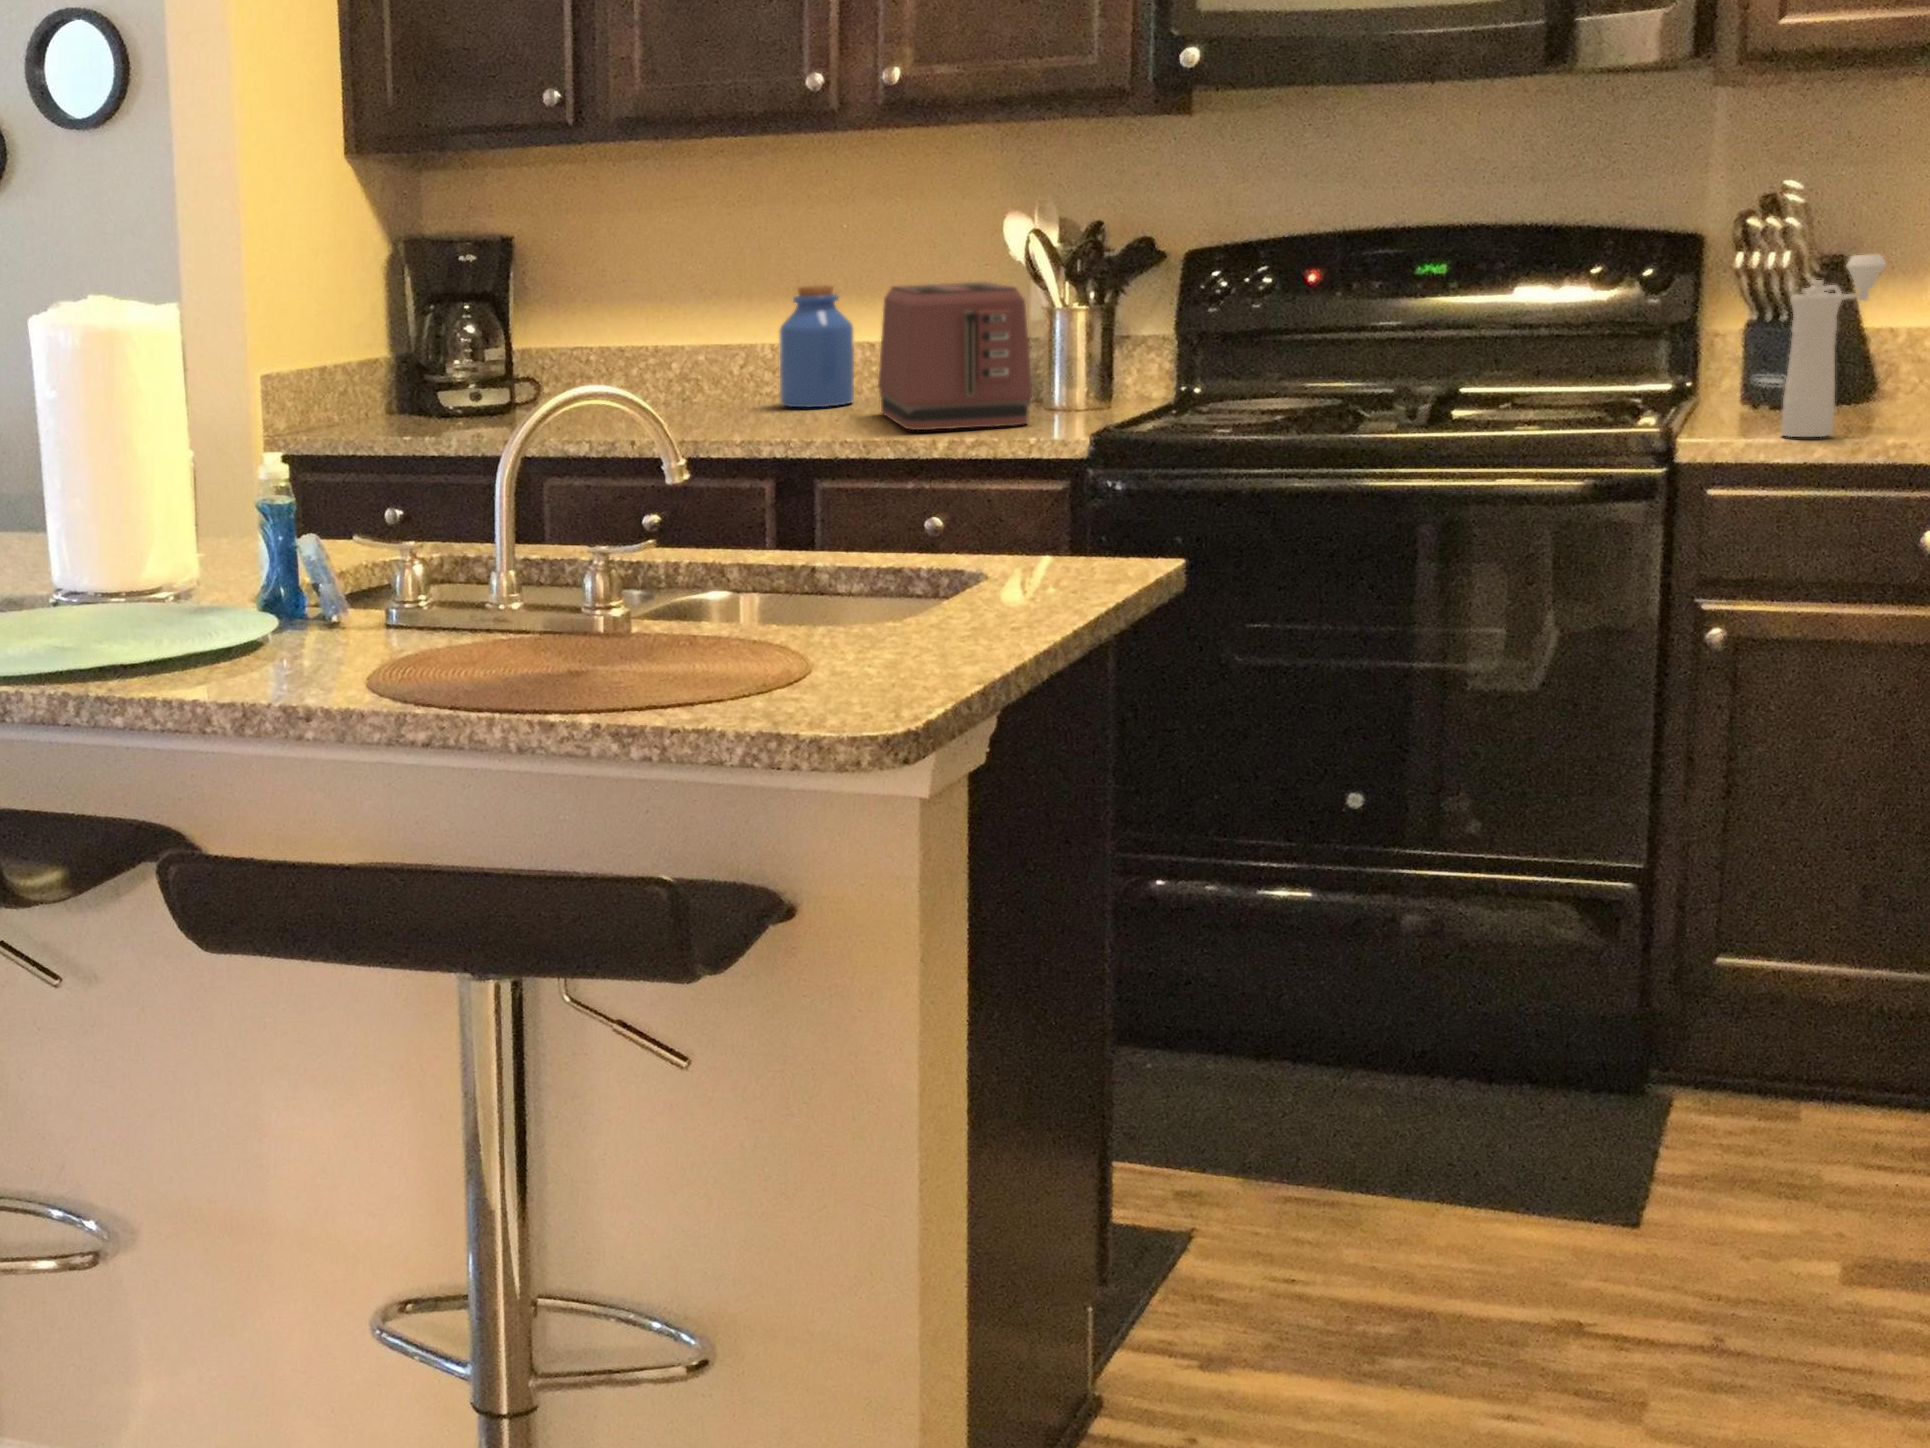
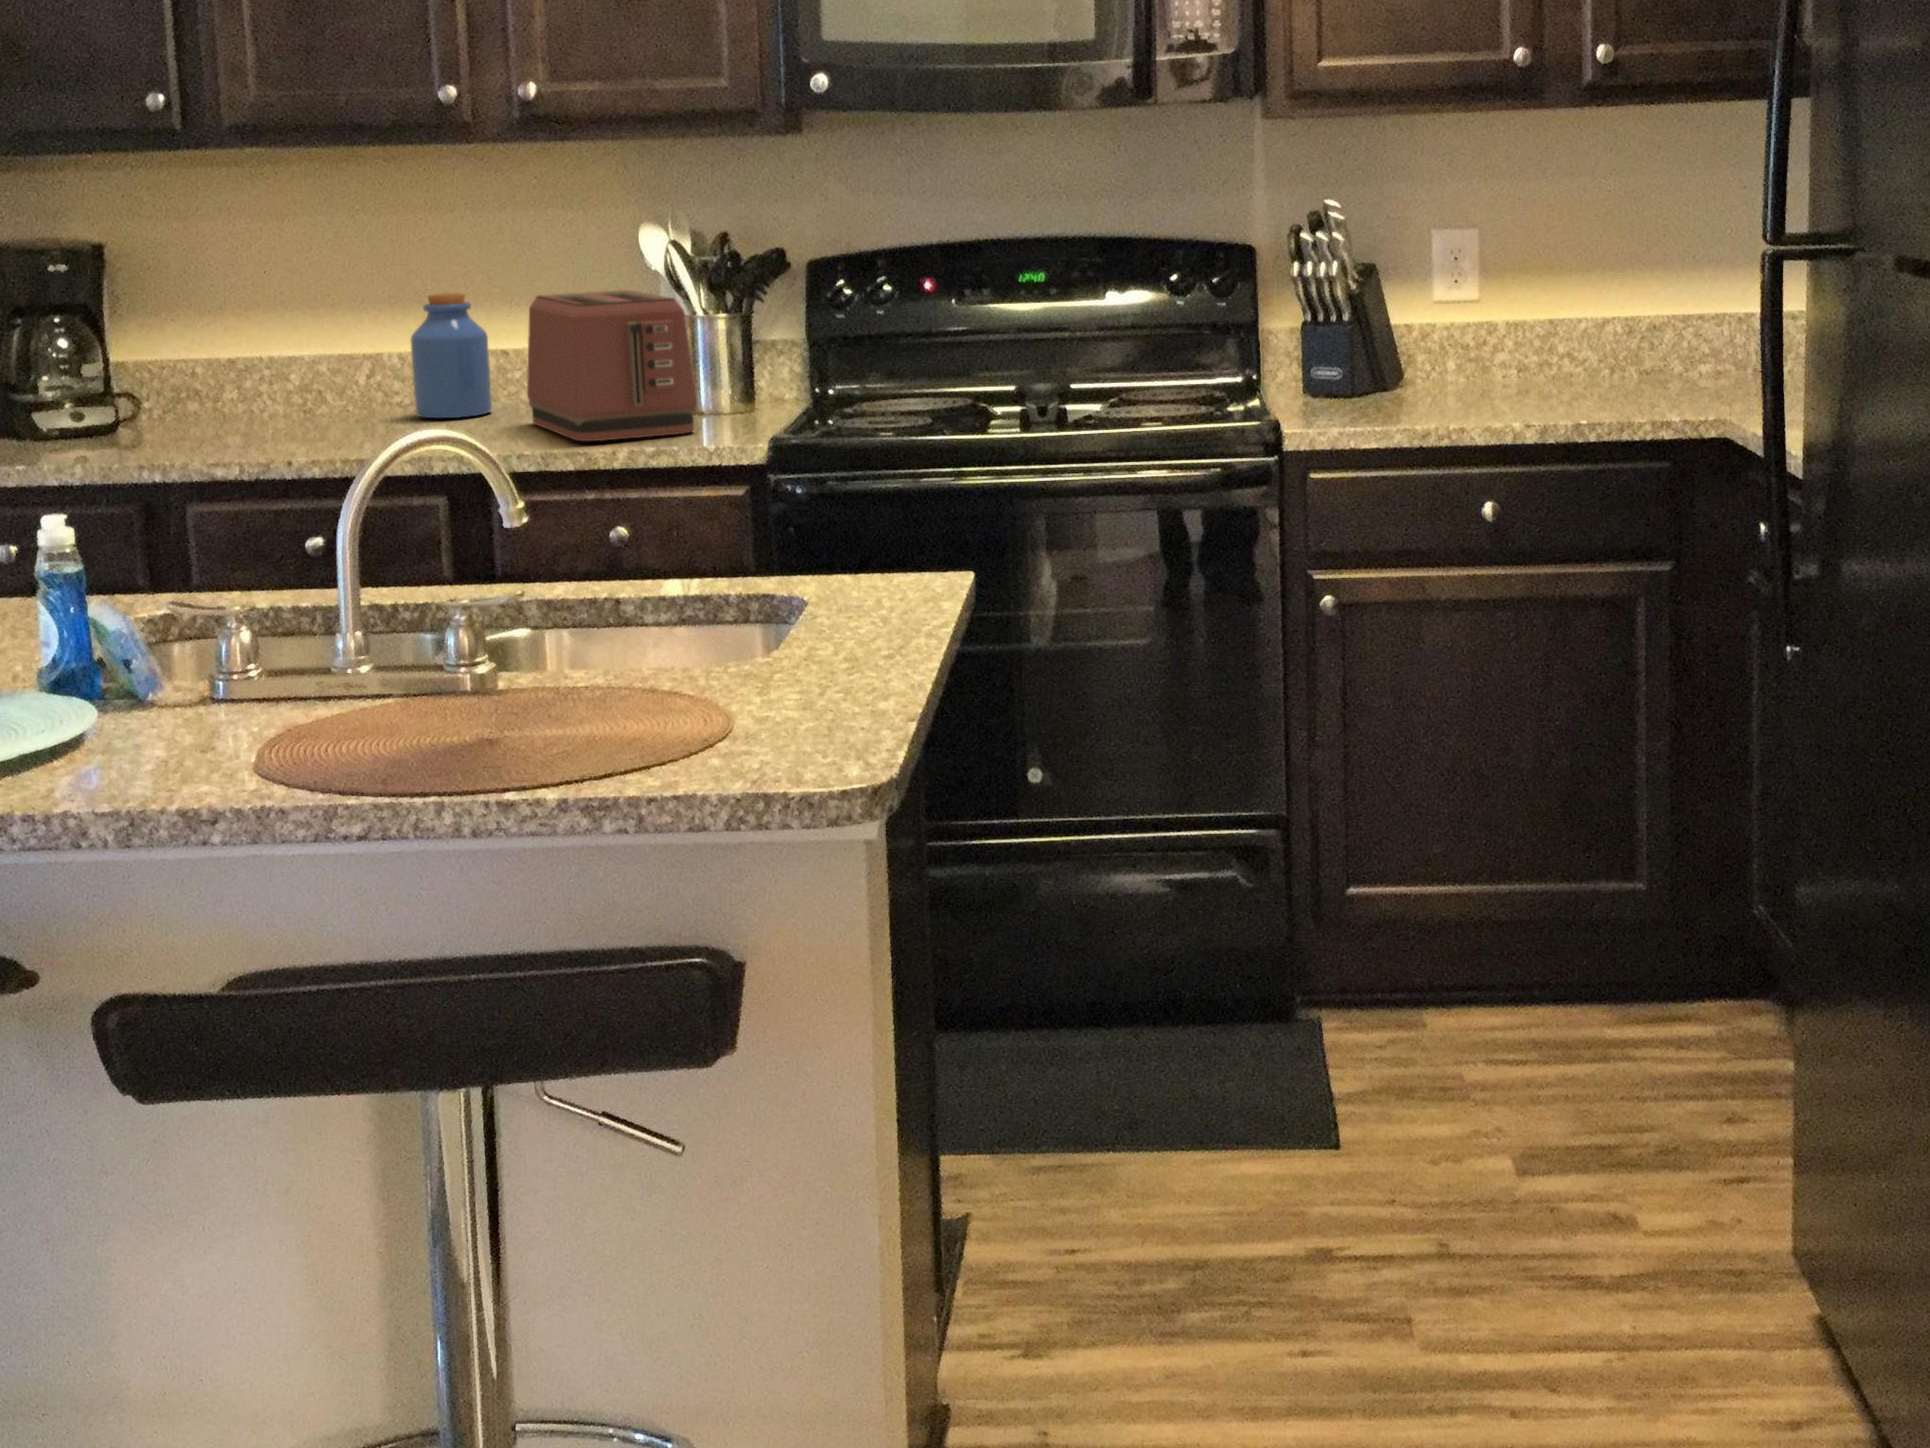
pepper mill: present [1781,255,1886,437] -> none [1359,268,1423,426]

